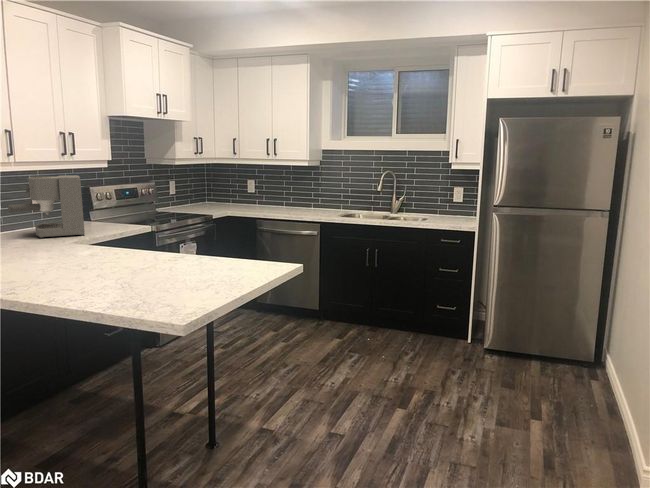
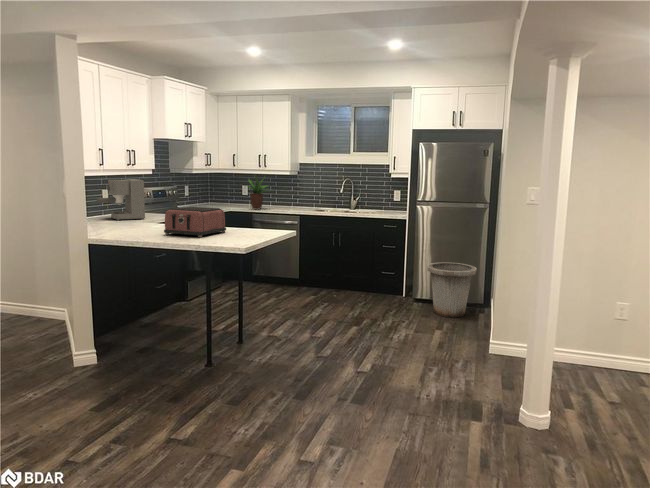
potted plant: none [243,165,285,214] -> present [249,176,267,210]
toaster: none [62,227,180,290] -> present [164,207,226,237]
trash can: none [510,299,591,389] -> present [428,262,477,317]

